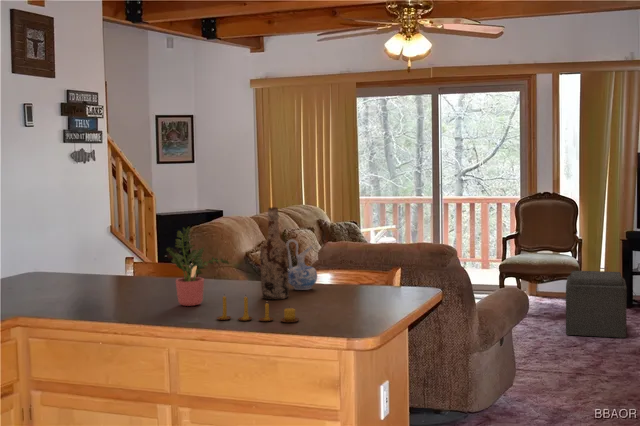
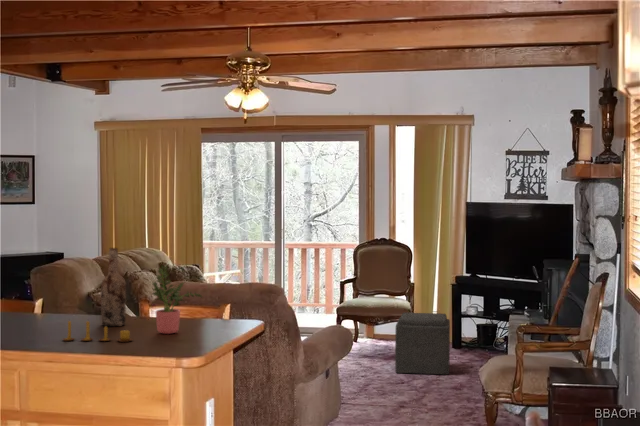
potted plant: present [167,227,229,306] -> present [153,265,202,334]
ceramic pitcher: present [286,239,317,290] -> none [124,276,151,319]

